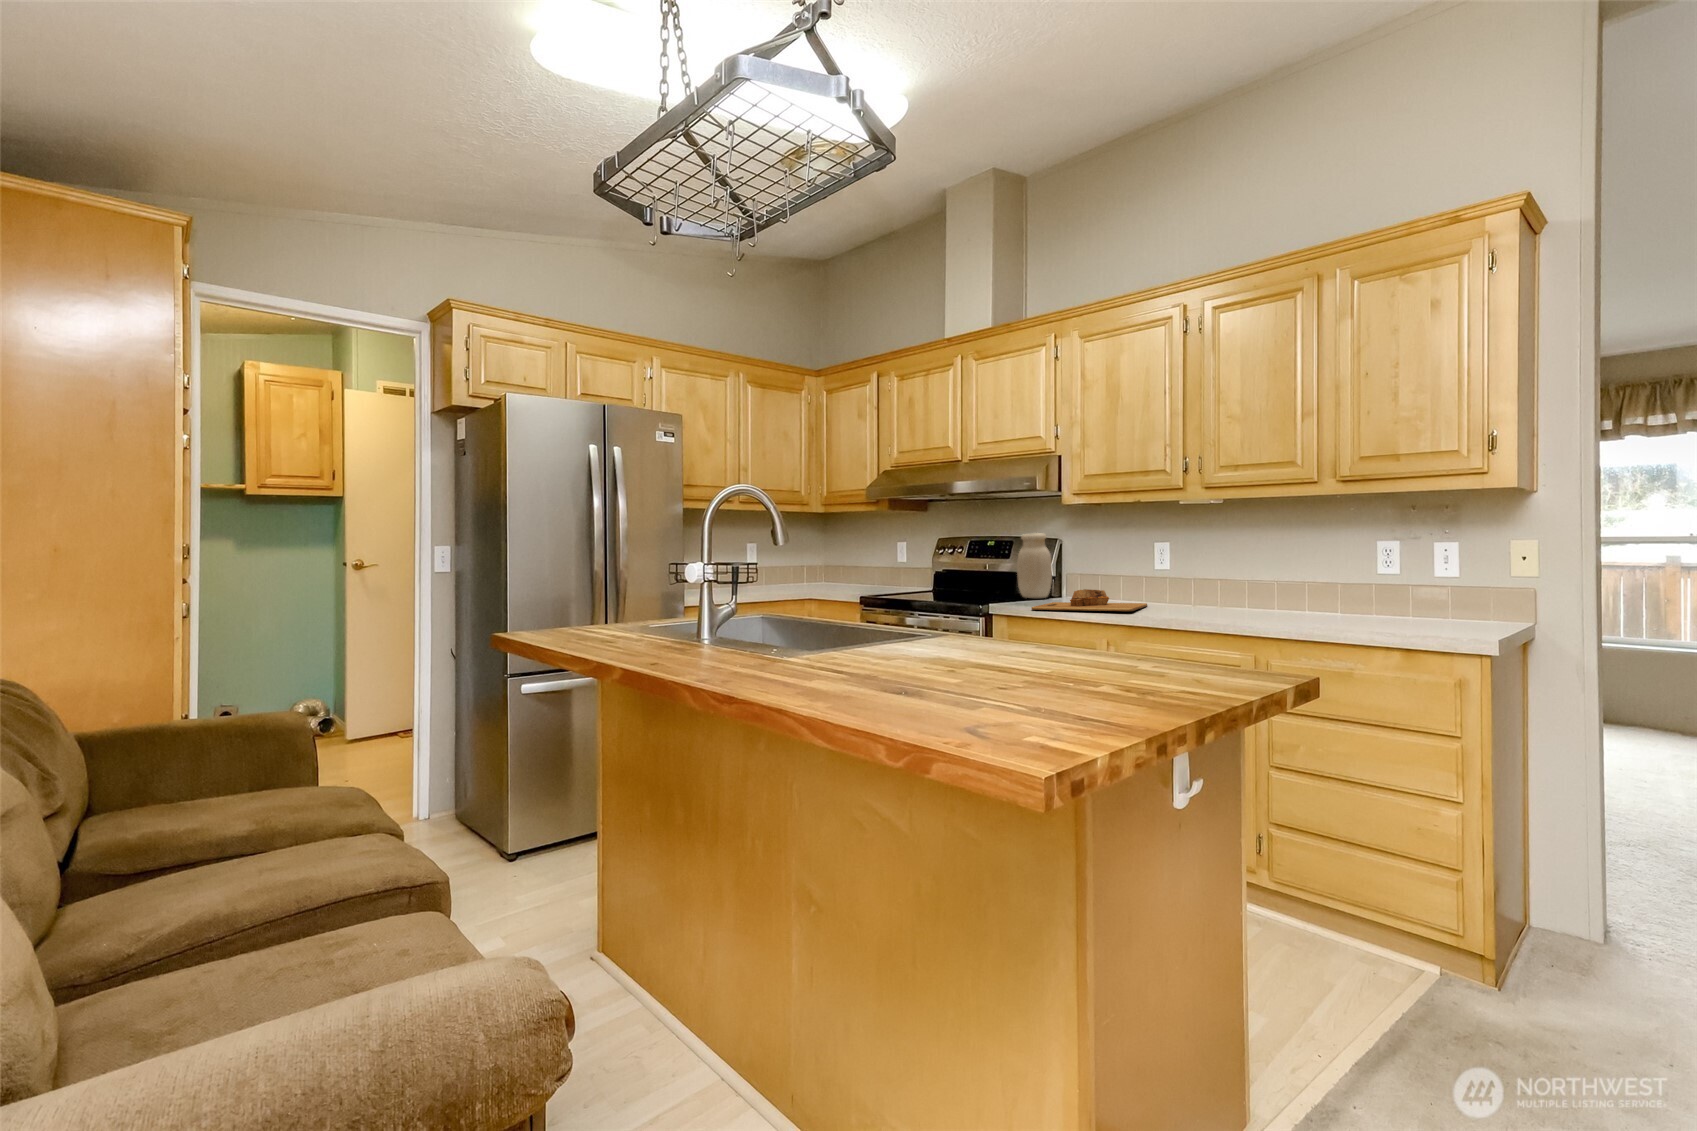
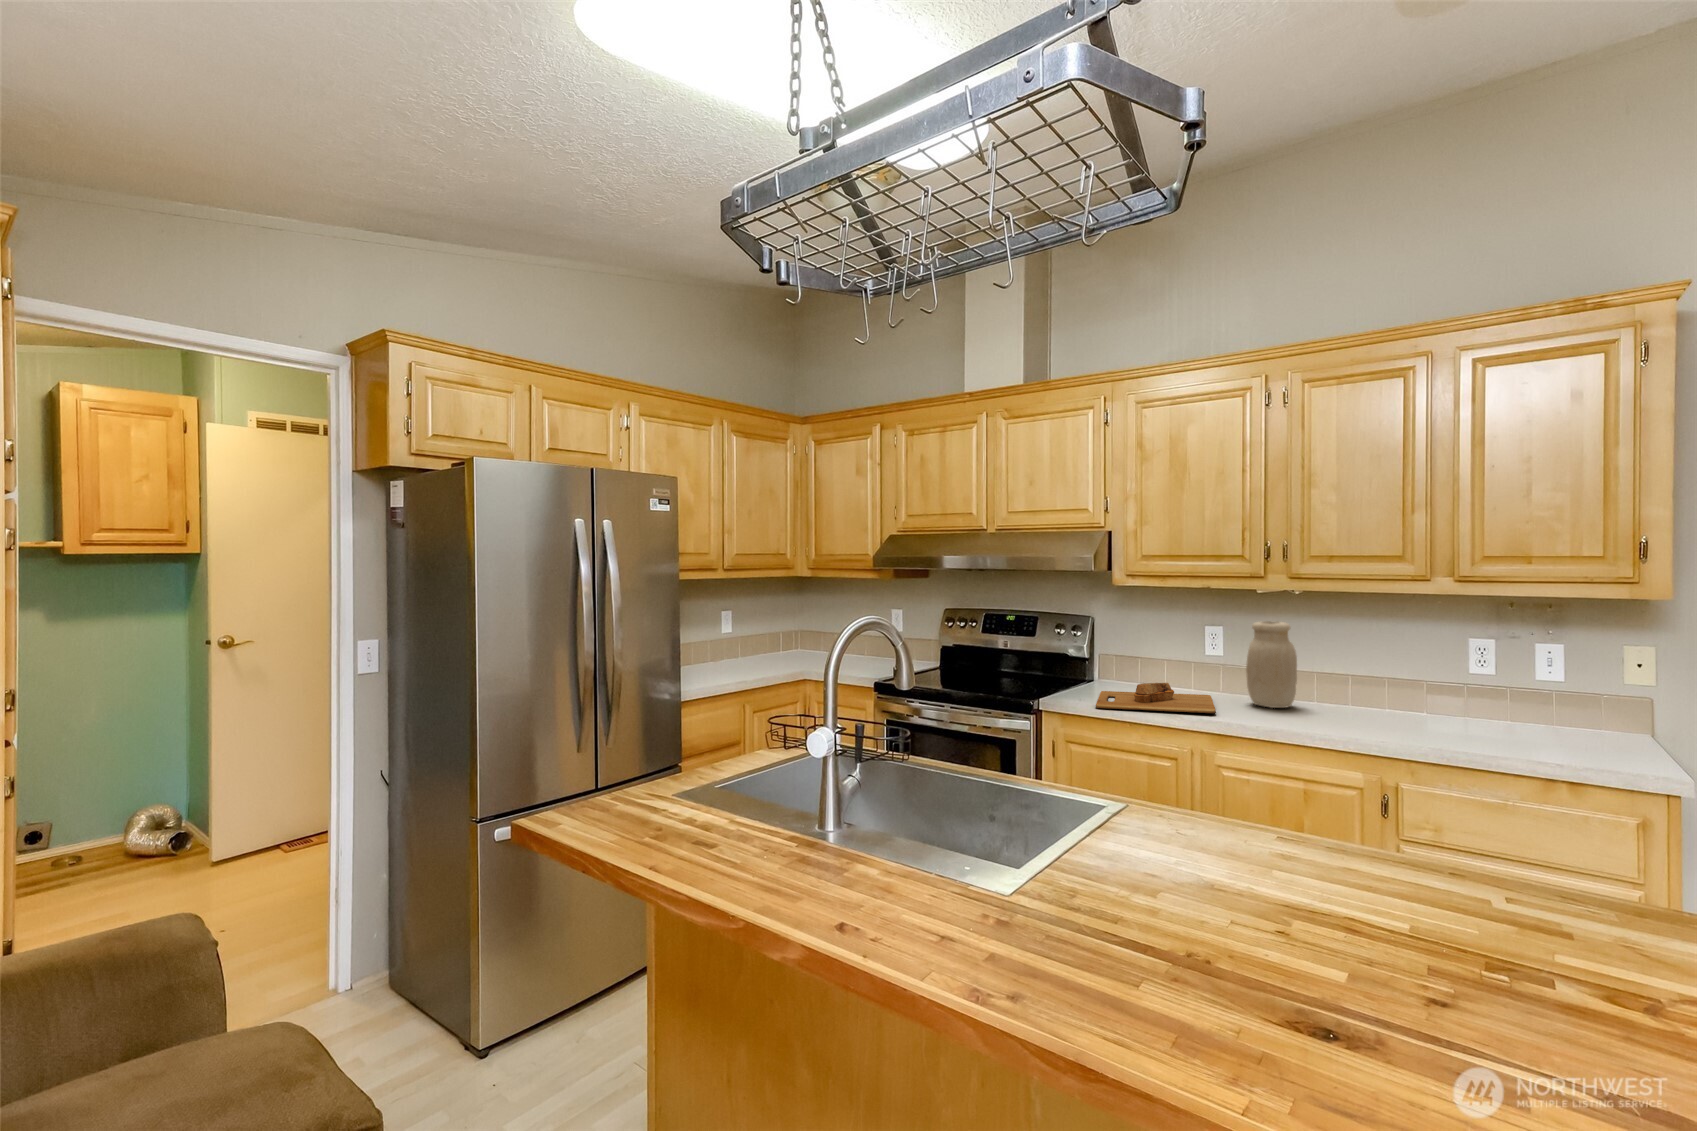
jar: present [1017,533,1052,598] -> present [1246,621,1297,708]

